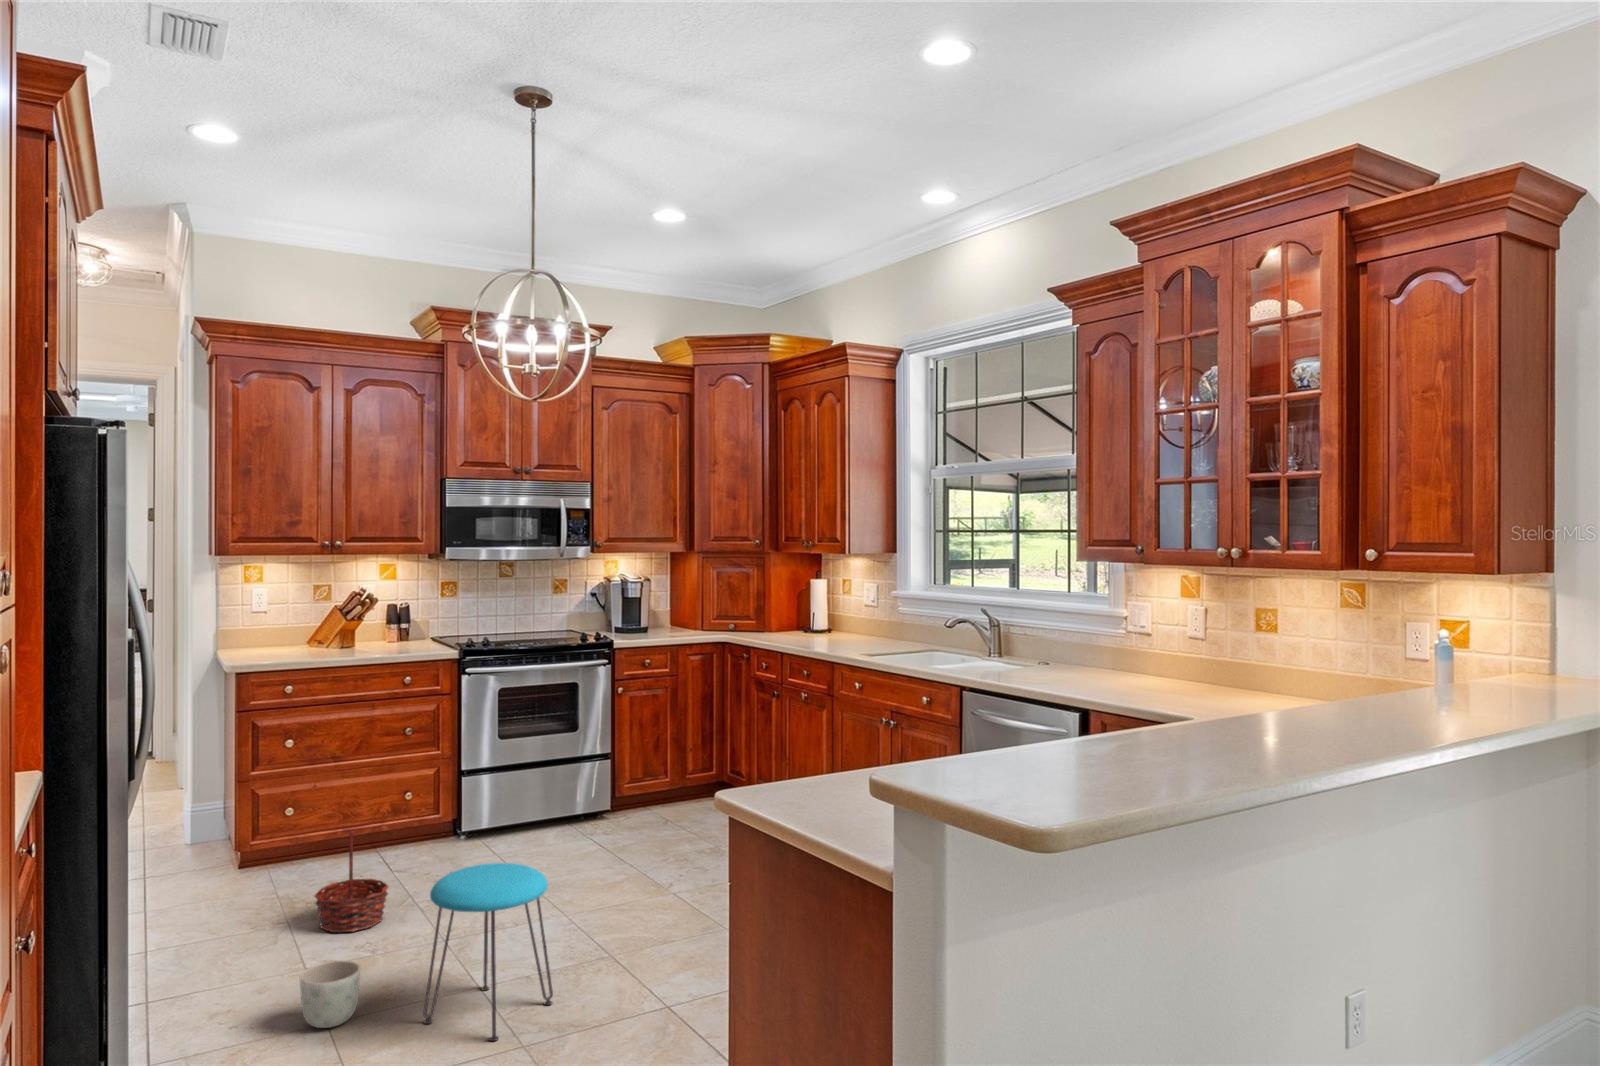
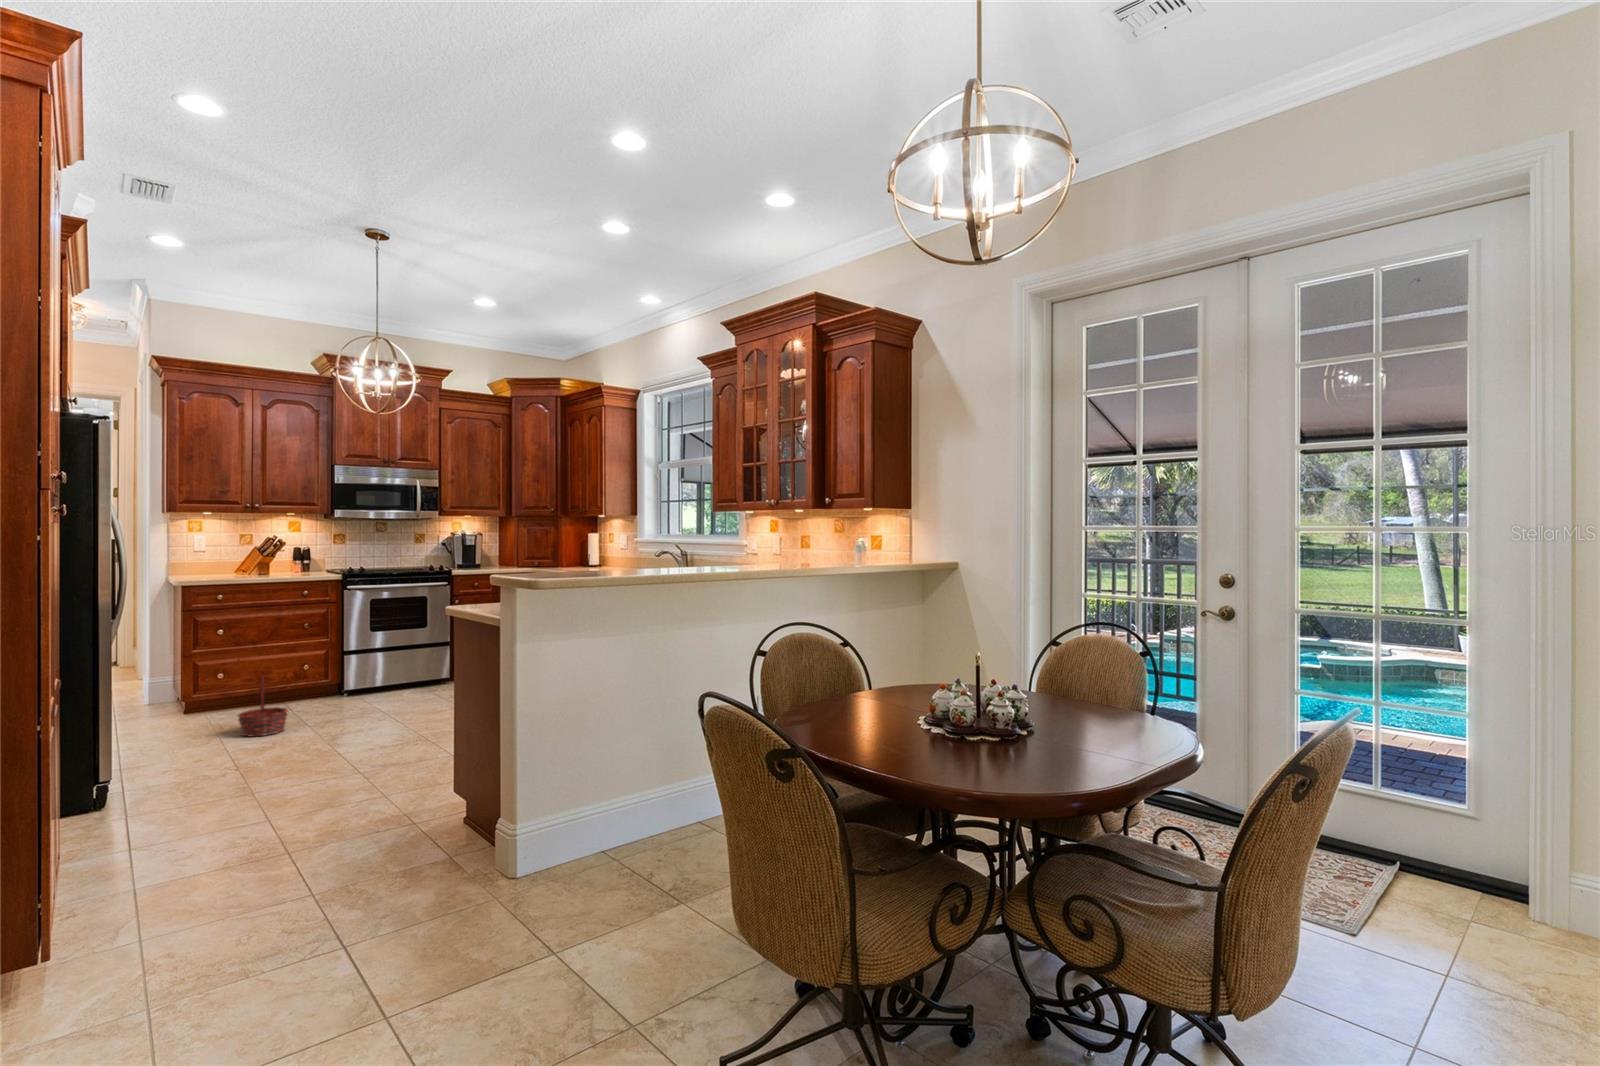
stool: present [423,863,553,1041] -> none [304,679,387,772]
planter: present [299,961,360,1028] -> none [224,737,264,772]

